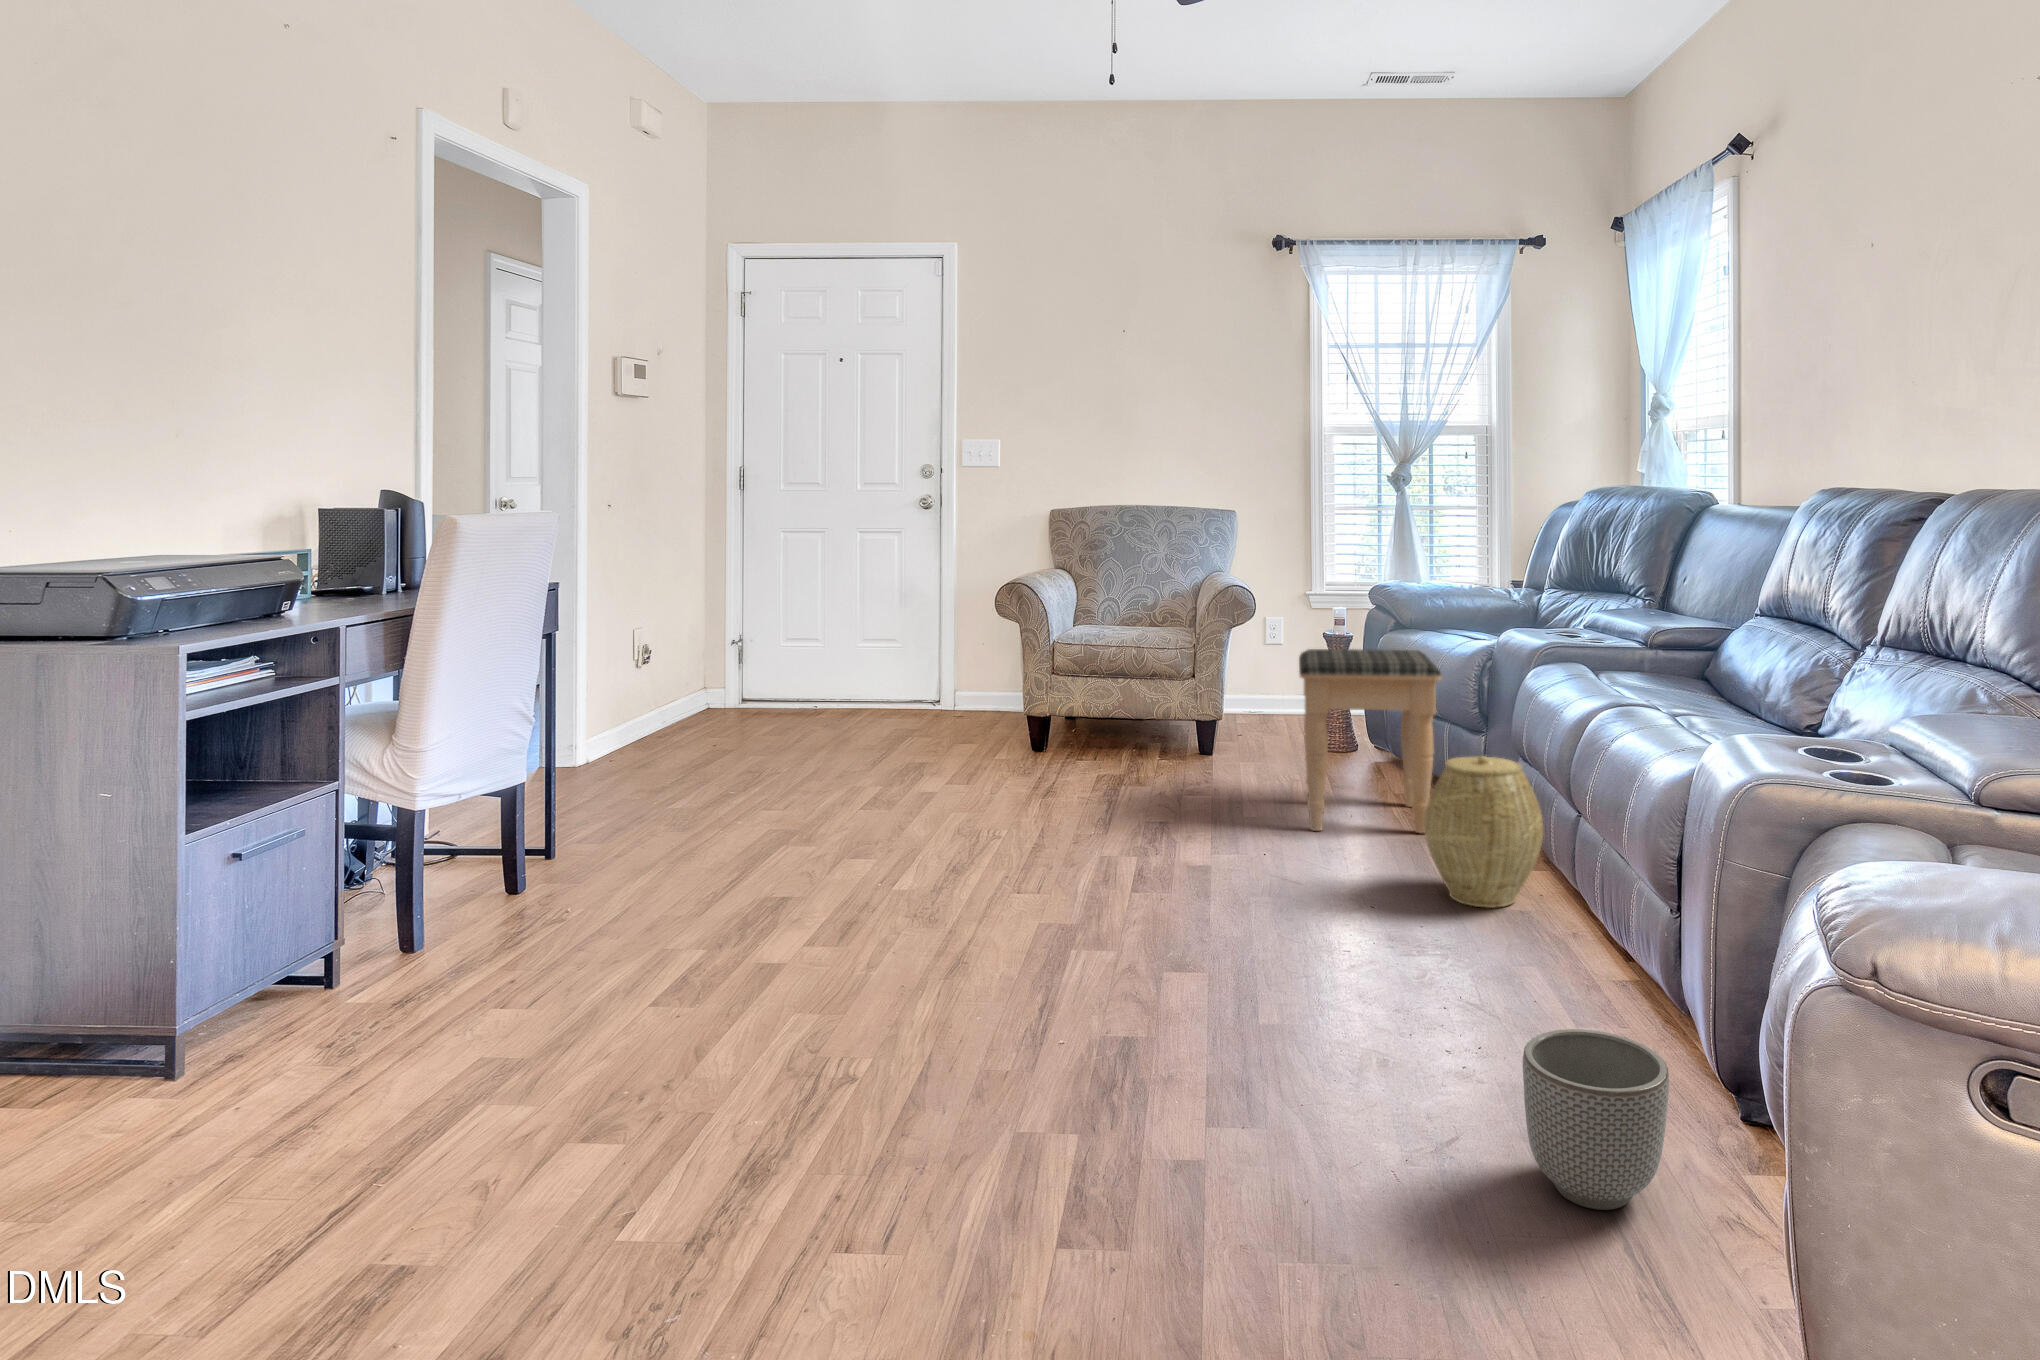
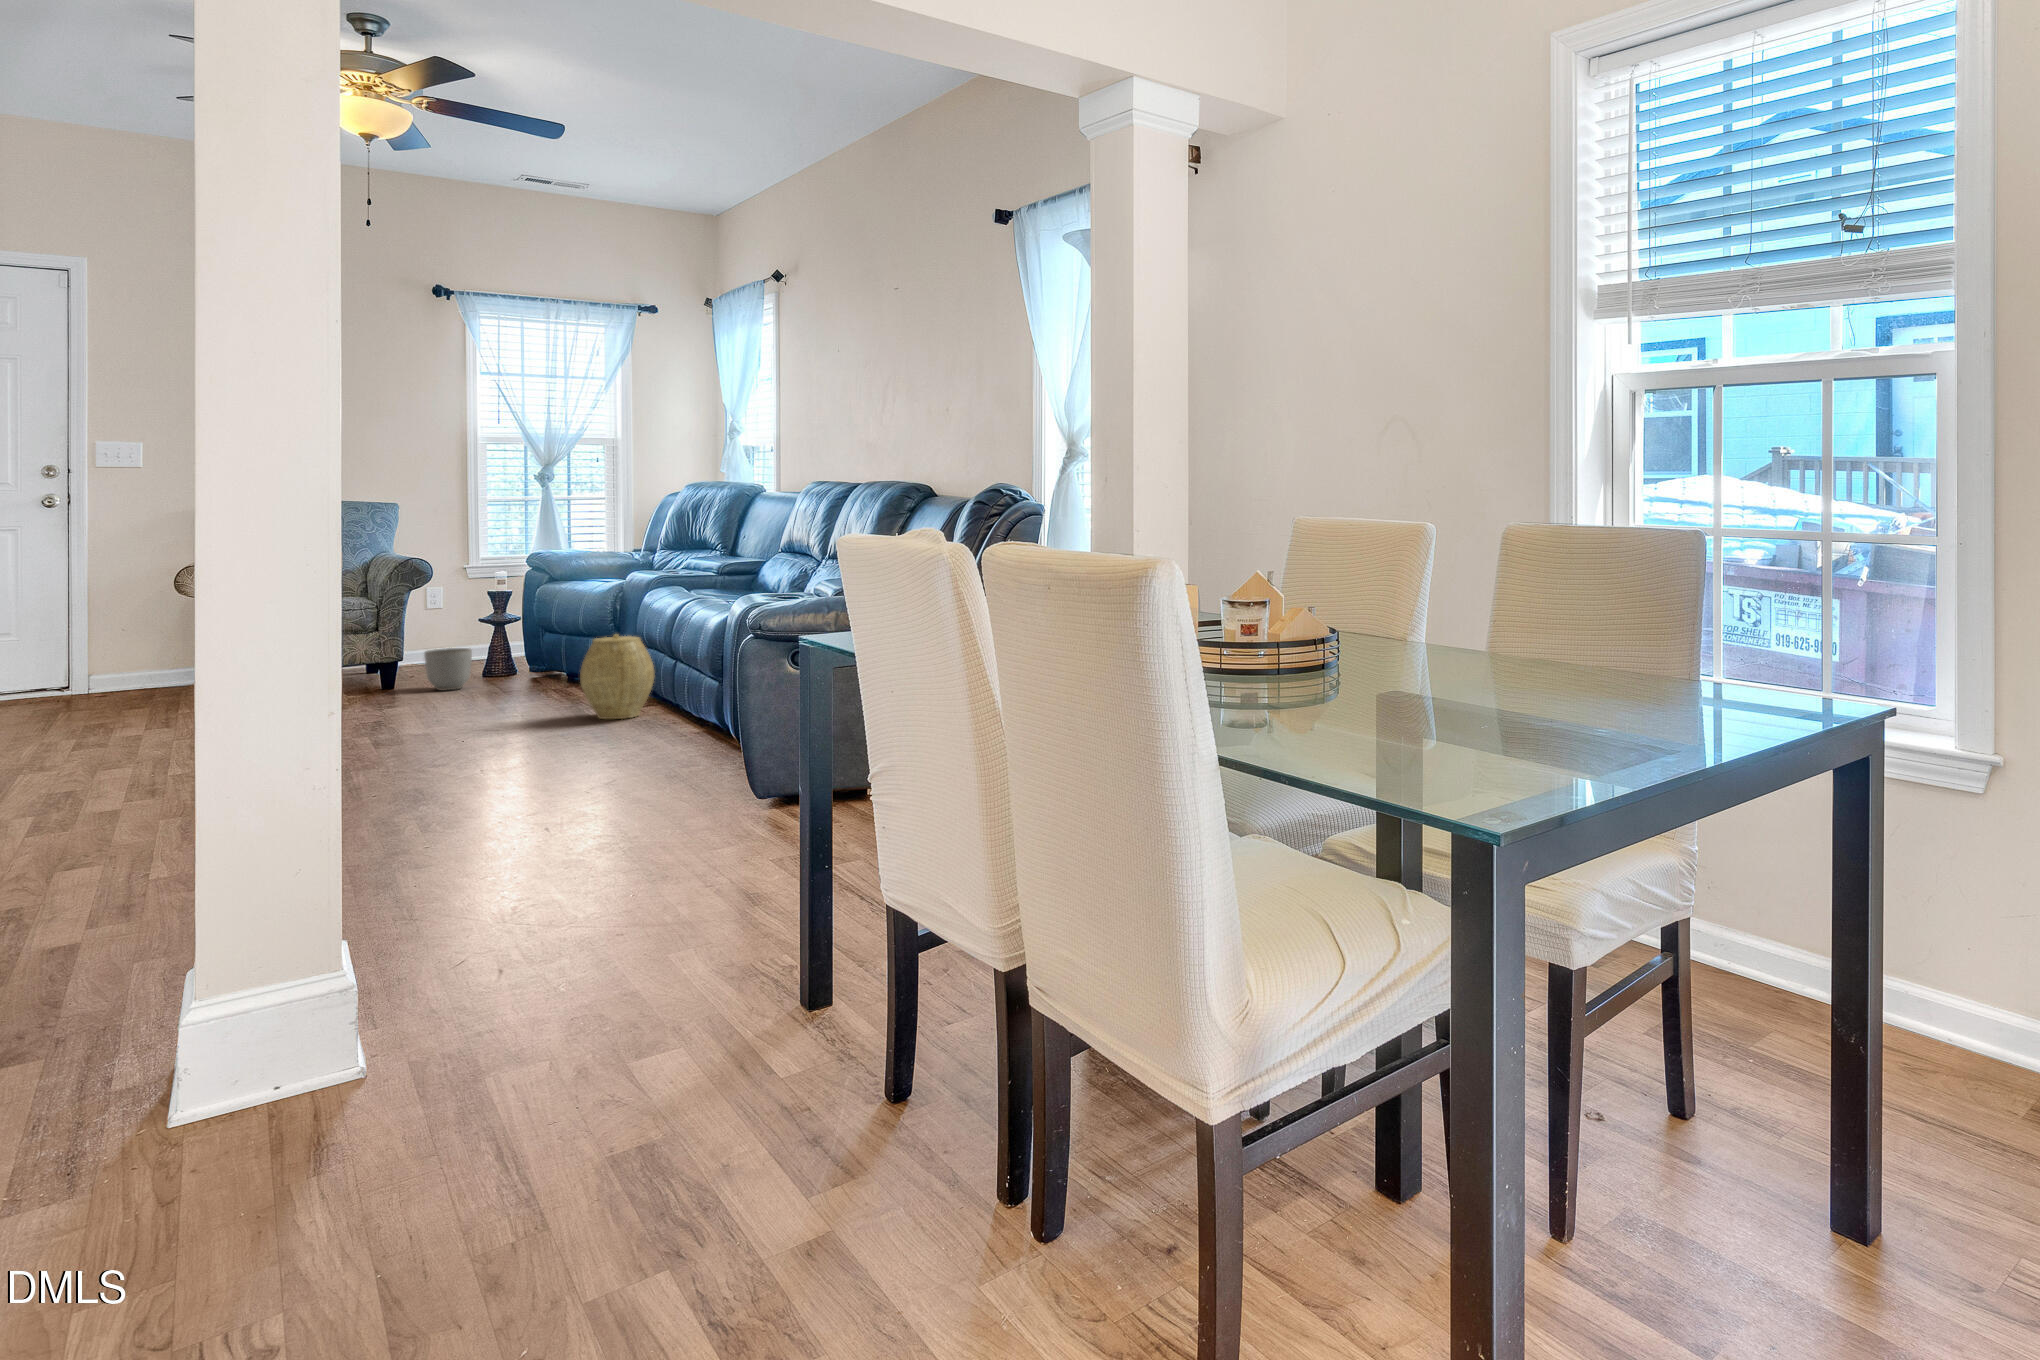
footstool: present [1299,649,1442,833] -> none [477,589,587,707]
planter: present [1523,1029,1669,1210] -> present [424,648,472,690]

